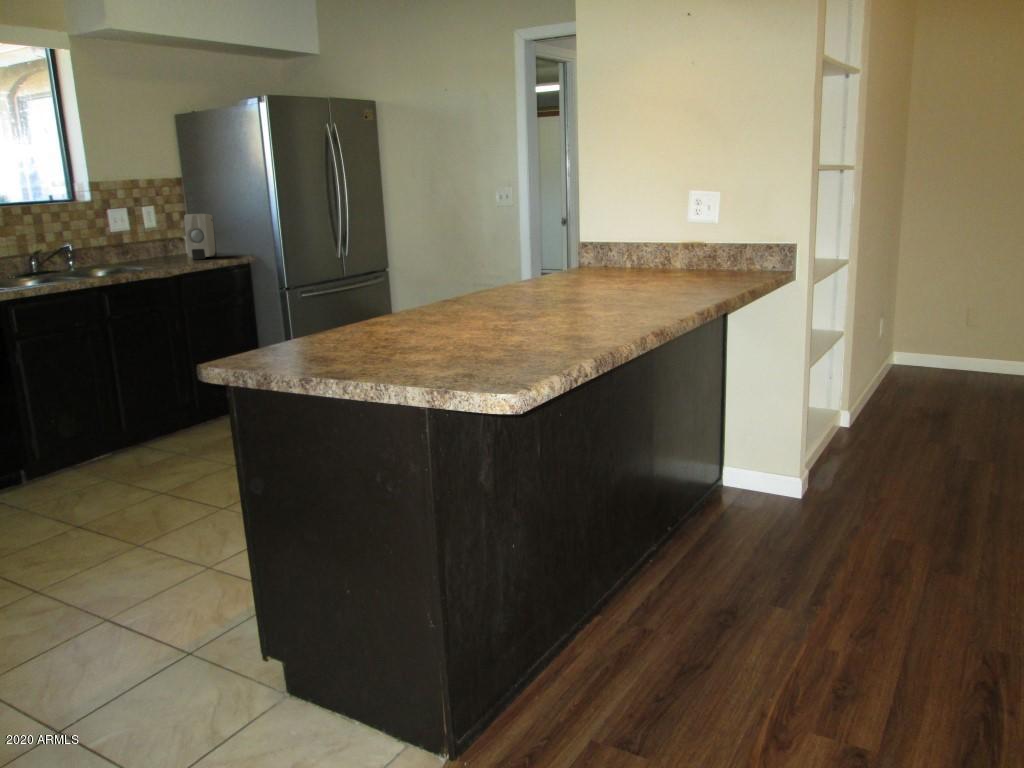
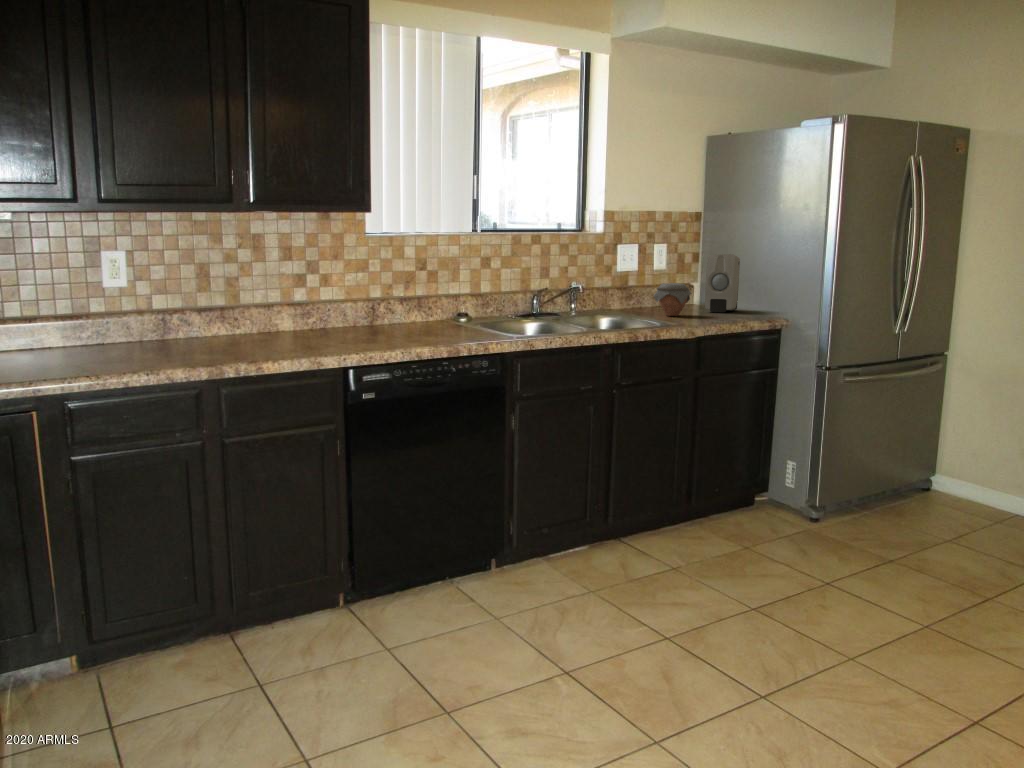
jar: none [140,239,172,265] -> present [654,283,691,316]

